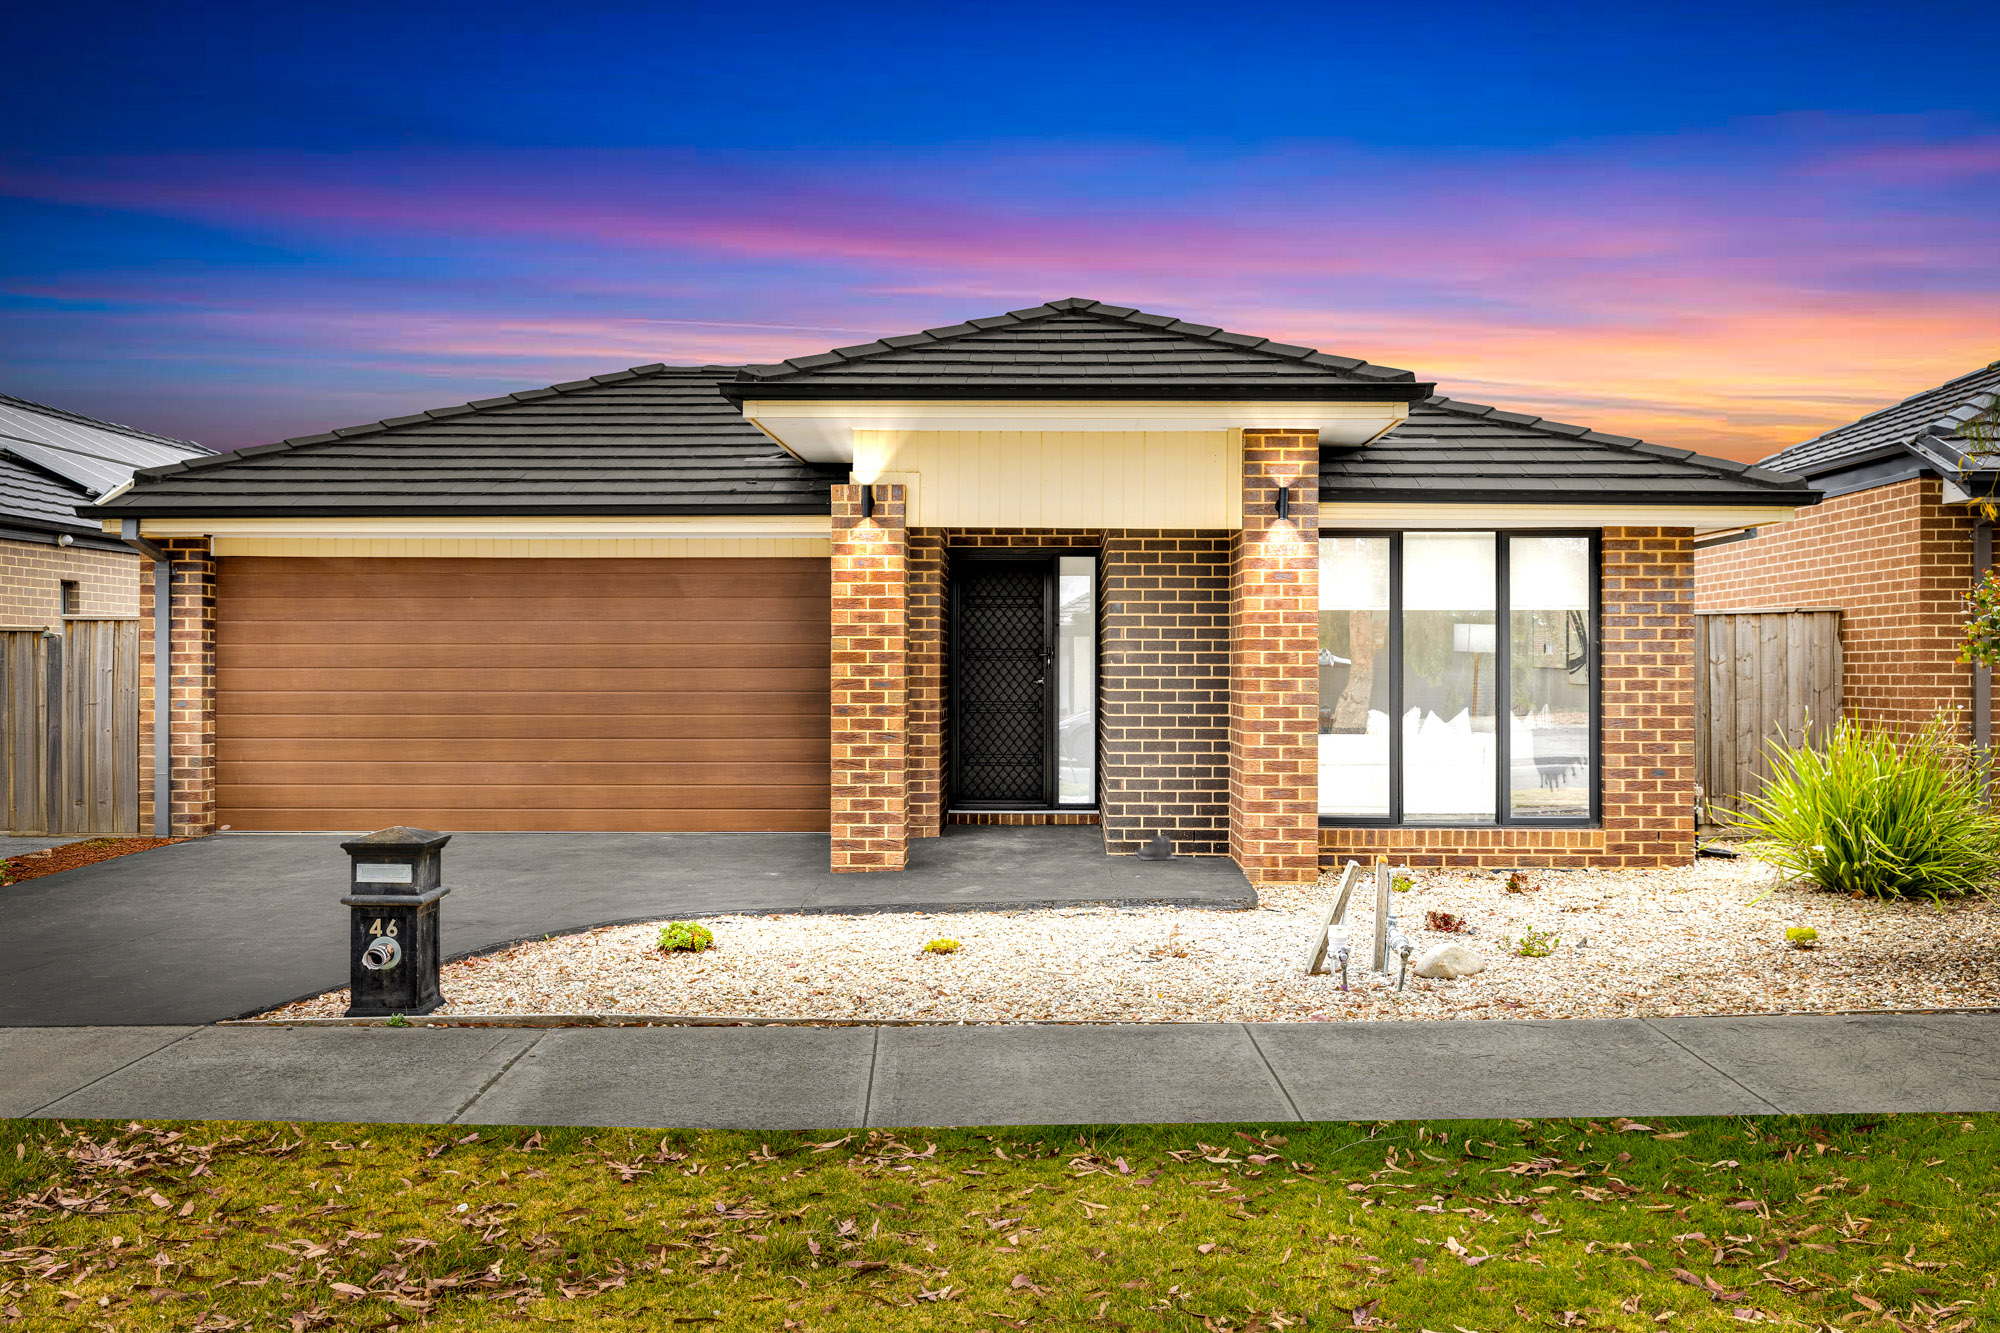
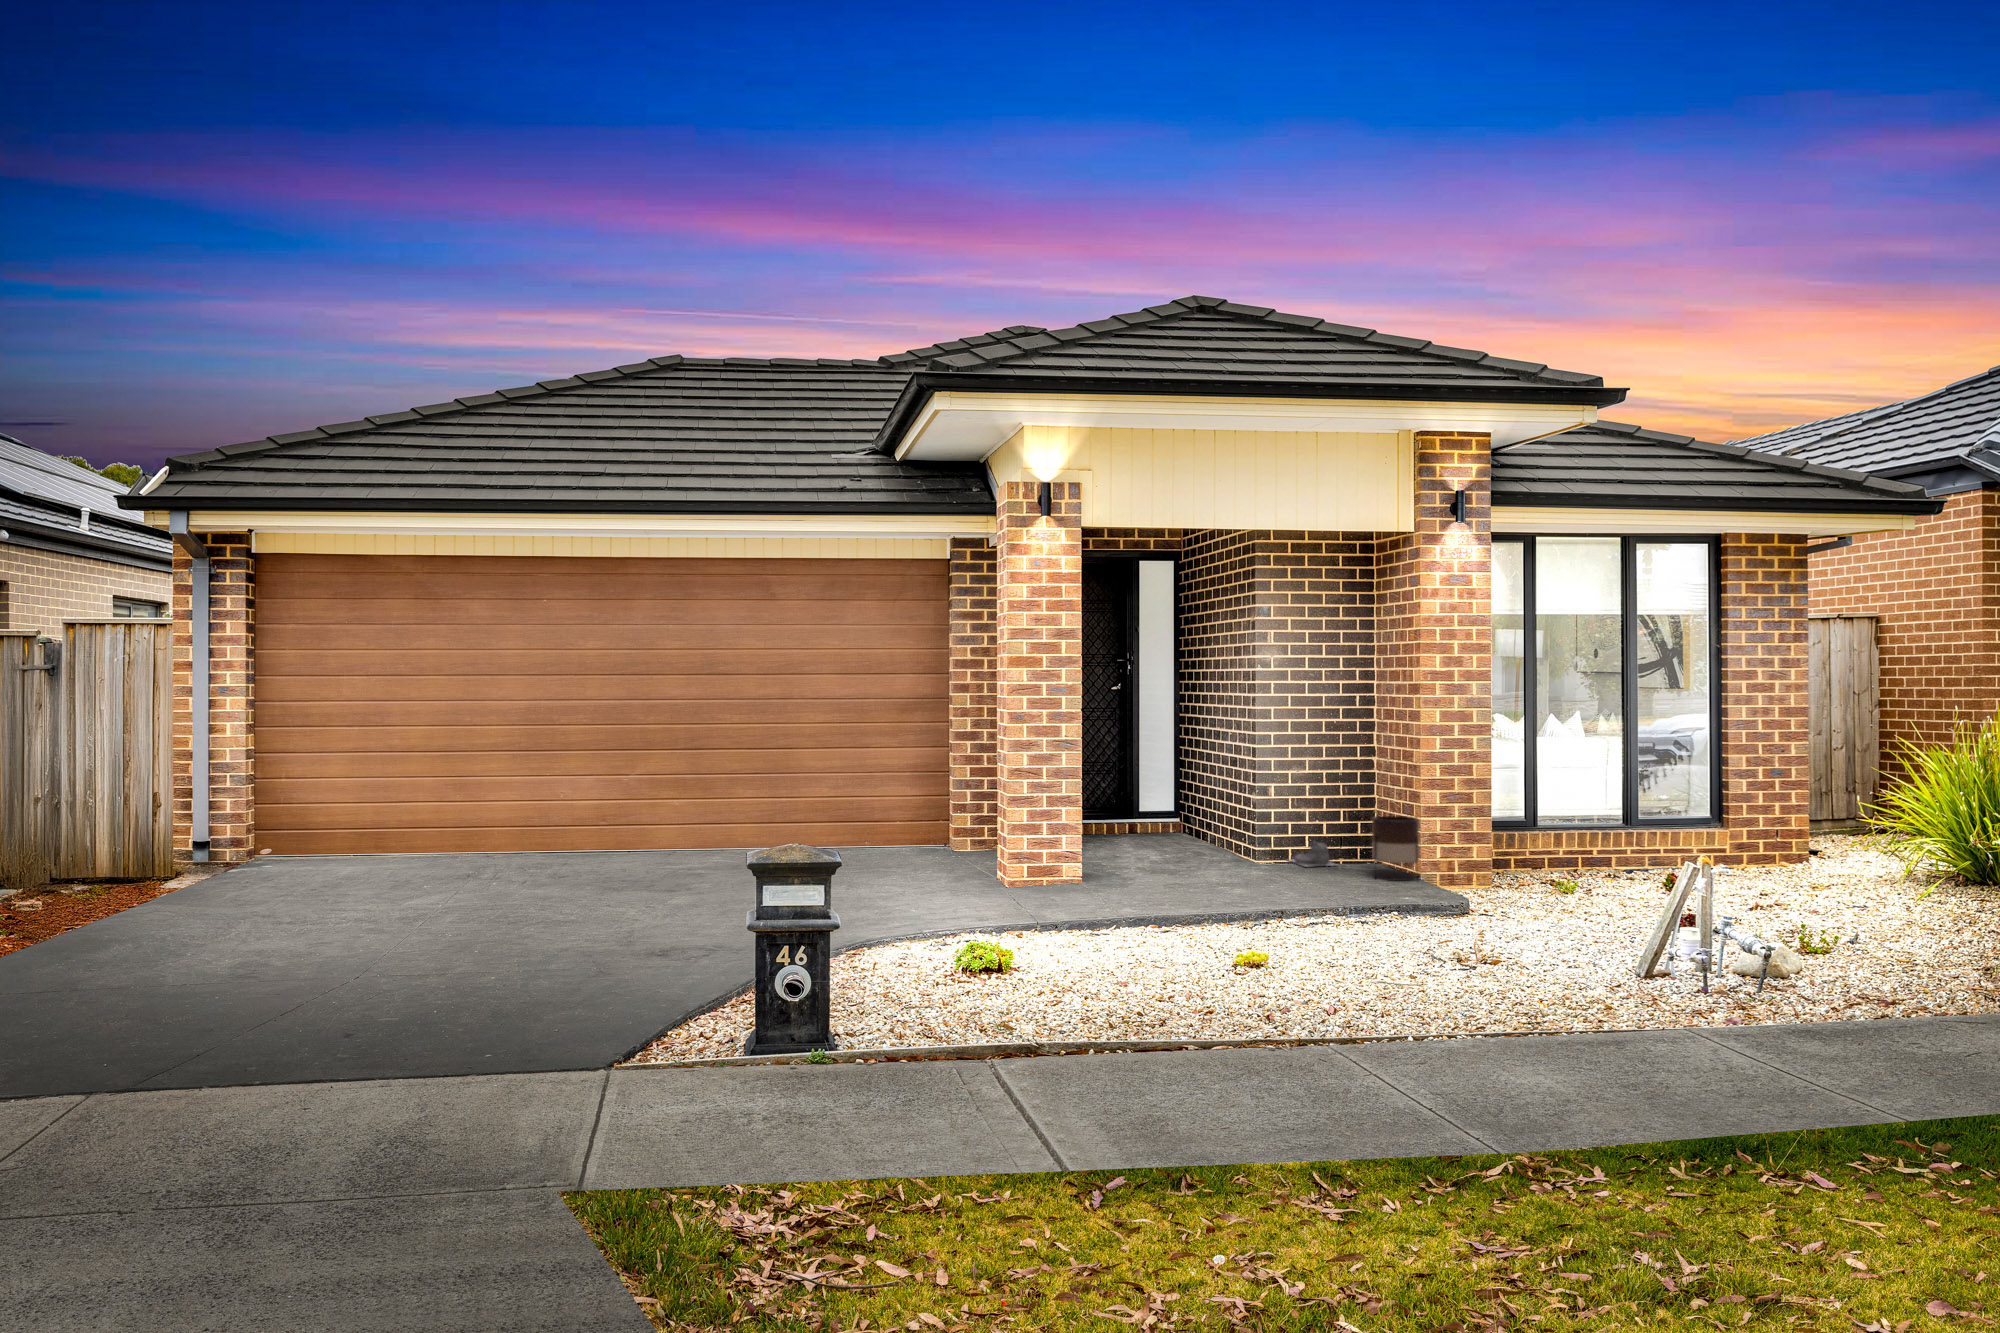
planter: none [1199,811,1244,876] -> present [1372,816,1419,864]

